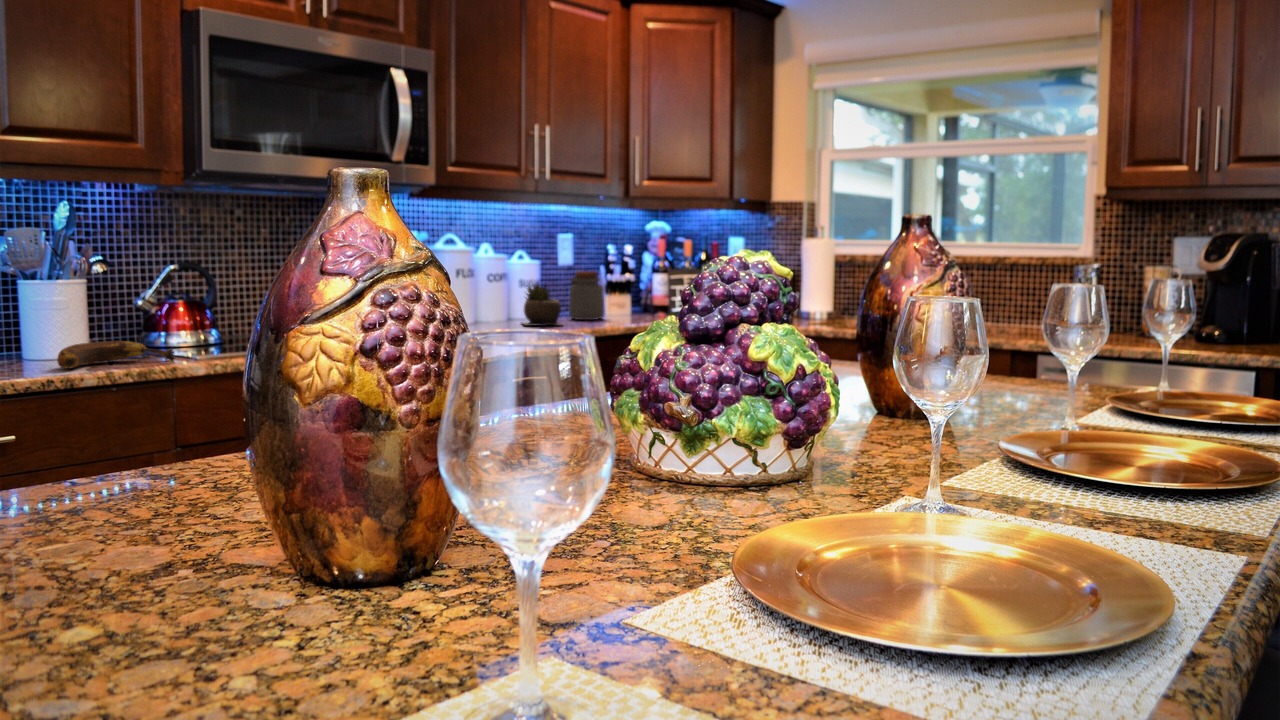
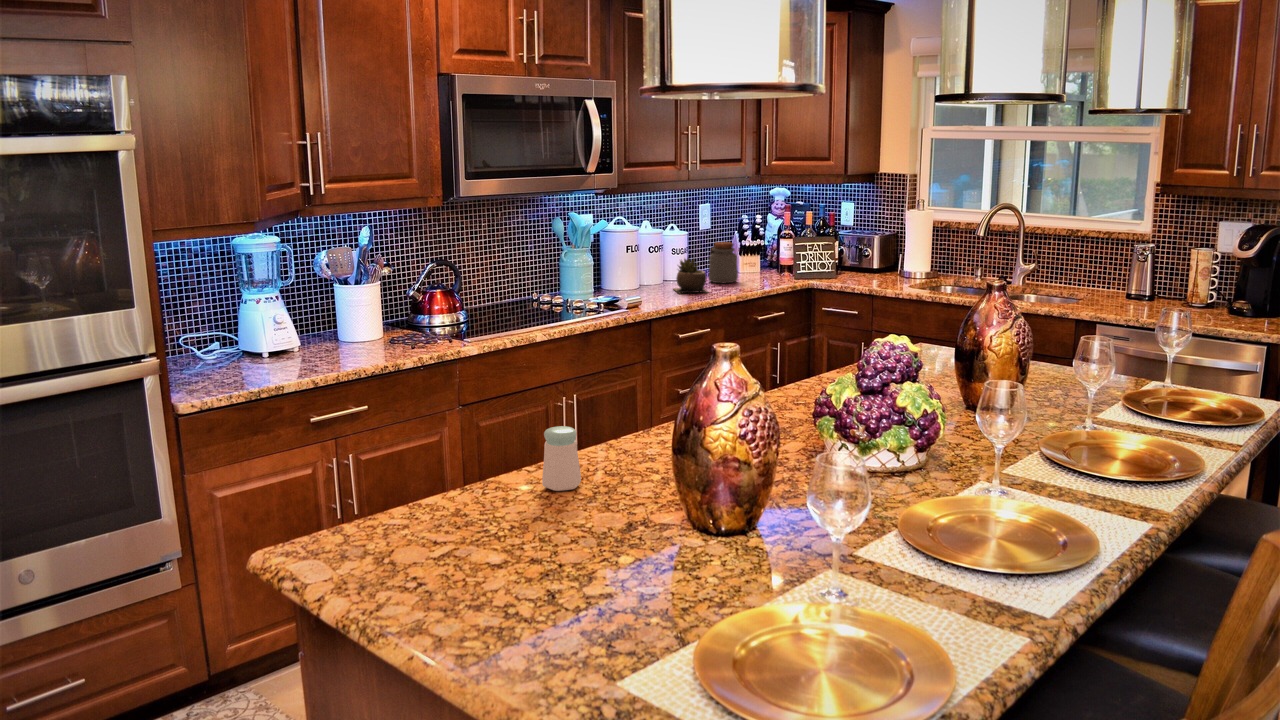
banana: present [57,341,172,369] -> none [382,329,450,353]
salt shaker: none [70,398,155,520] -> present [542,426,581,491]

